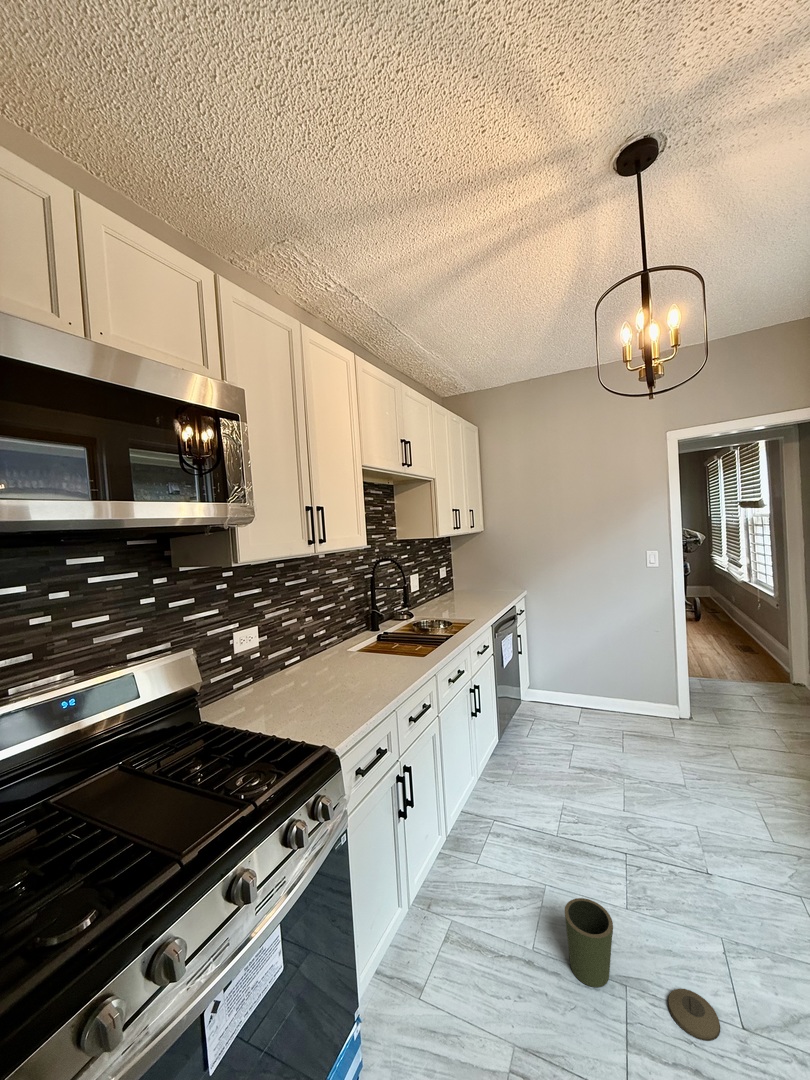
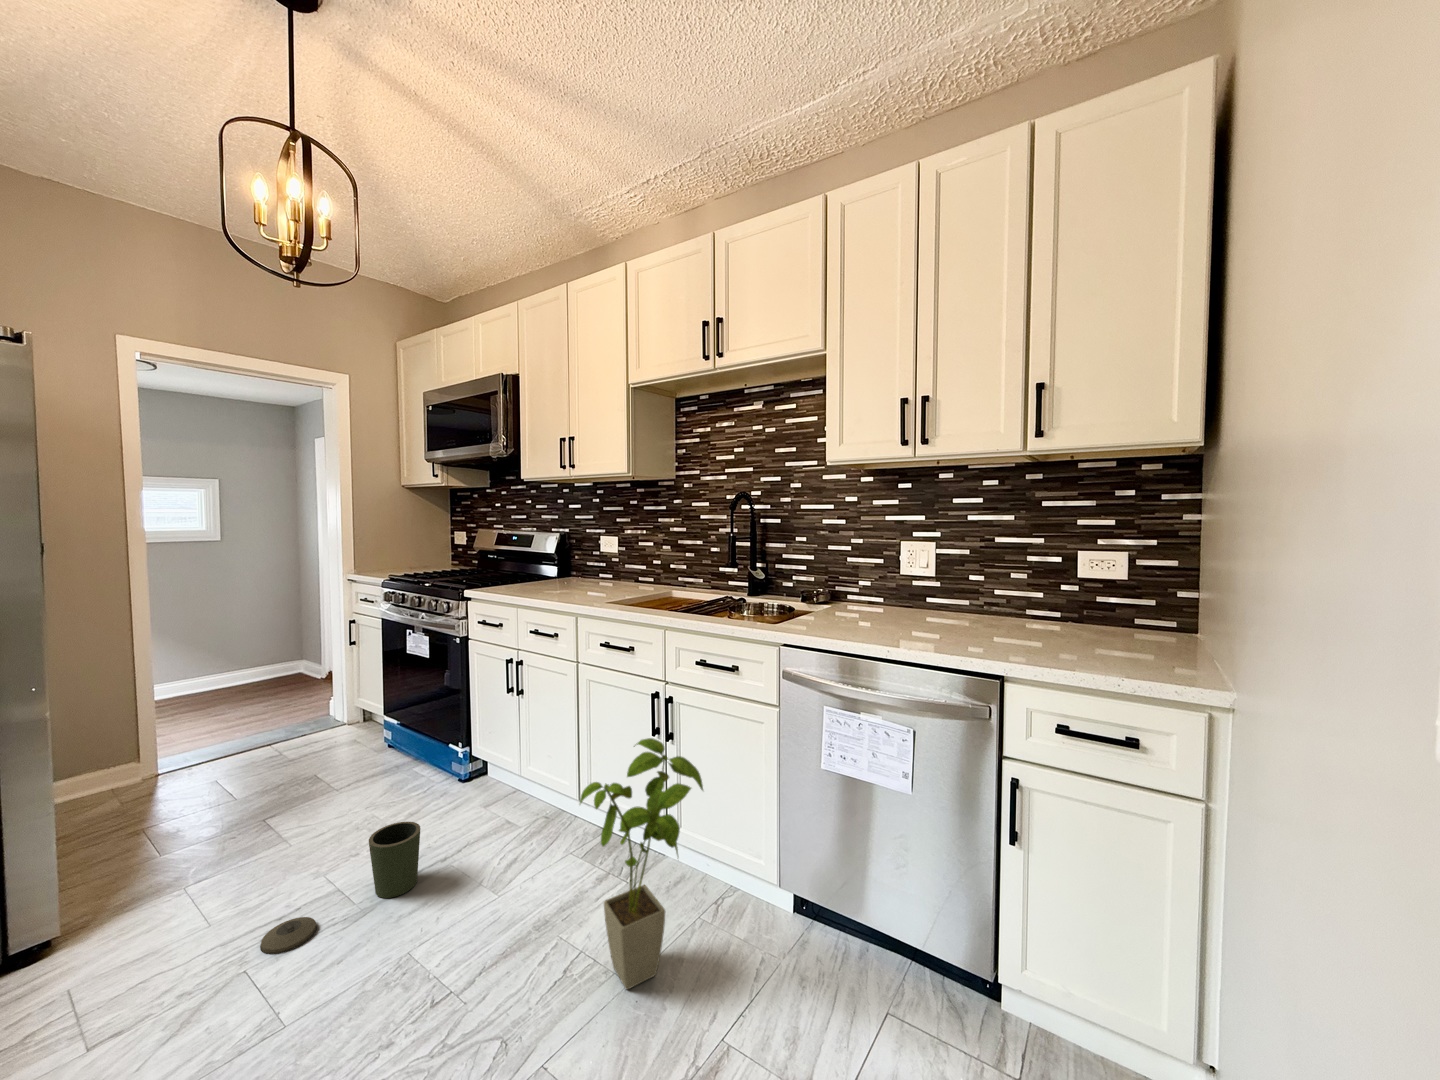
house plant: none [515,677,581,806] -> present [580,738,703,989]

